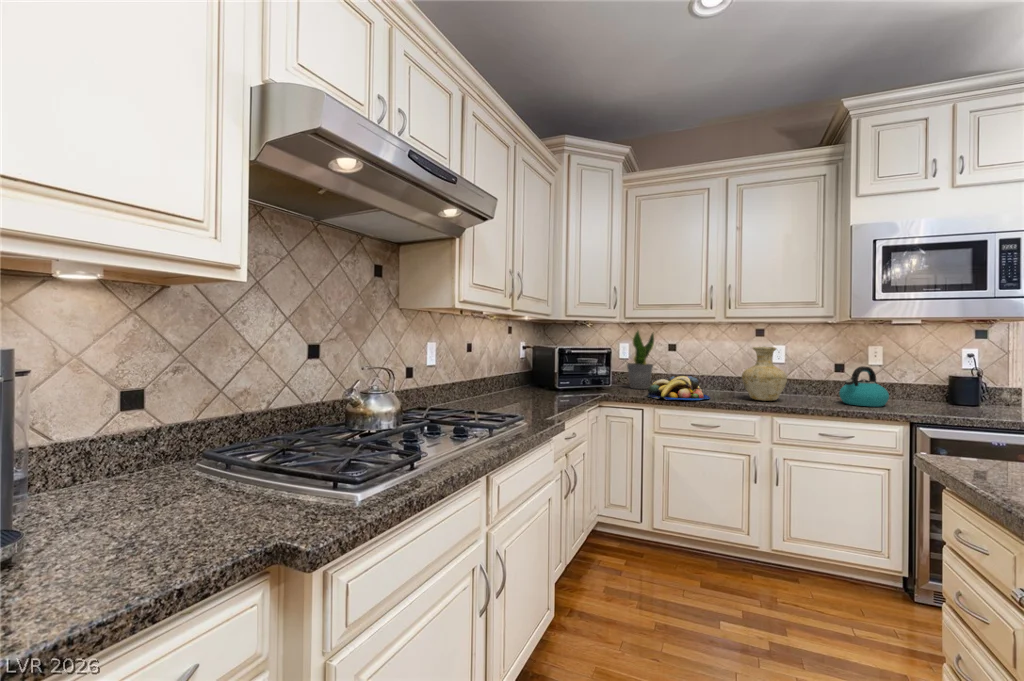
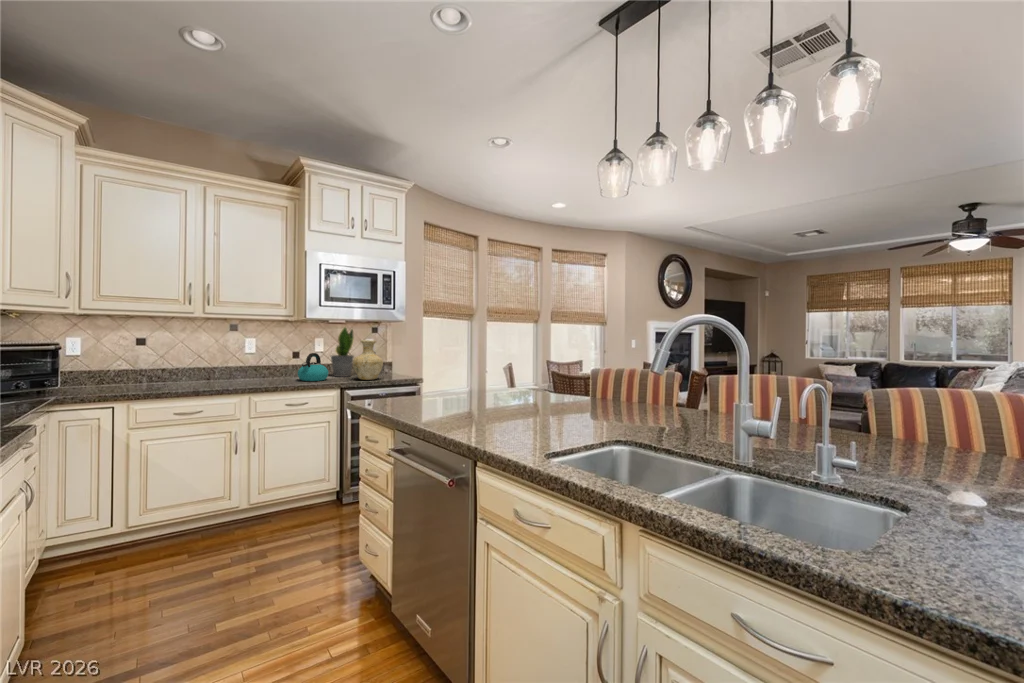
potted plant: present [627,331,654,389] -> present [331,327,354,377]
vase: present [742,347,787,401] -> present [353,340,383,380]
fruit bowl: present [648,376,710,400] -> none [117,369,191,394]

